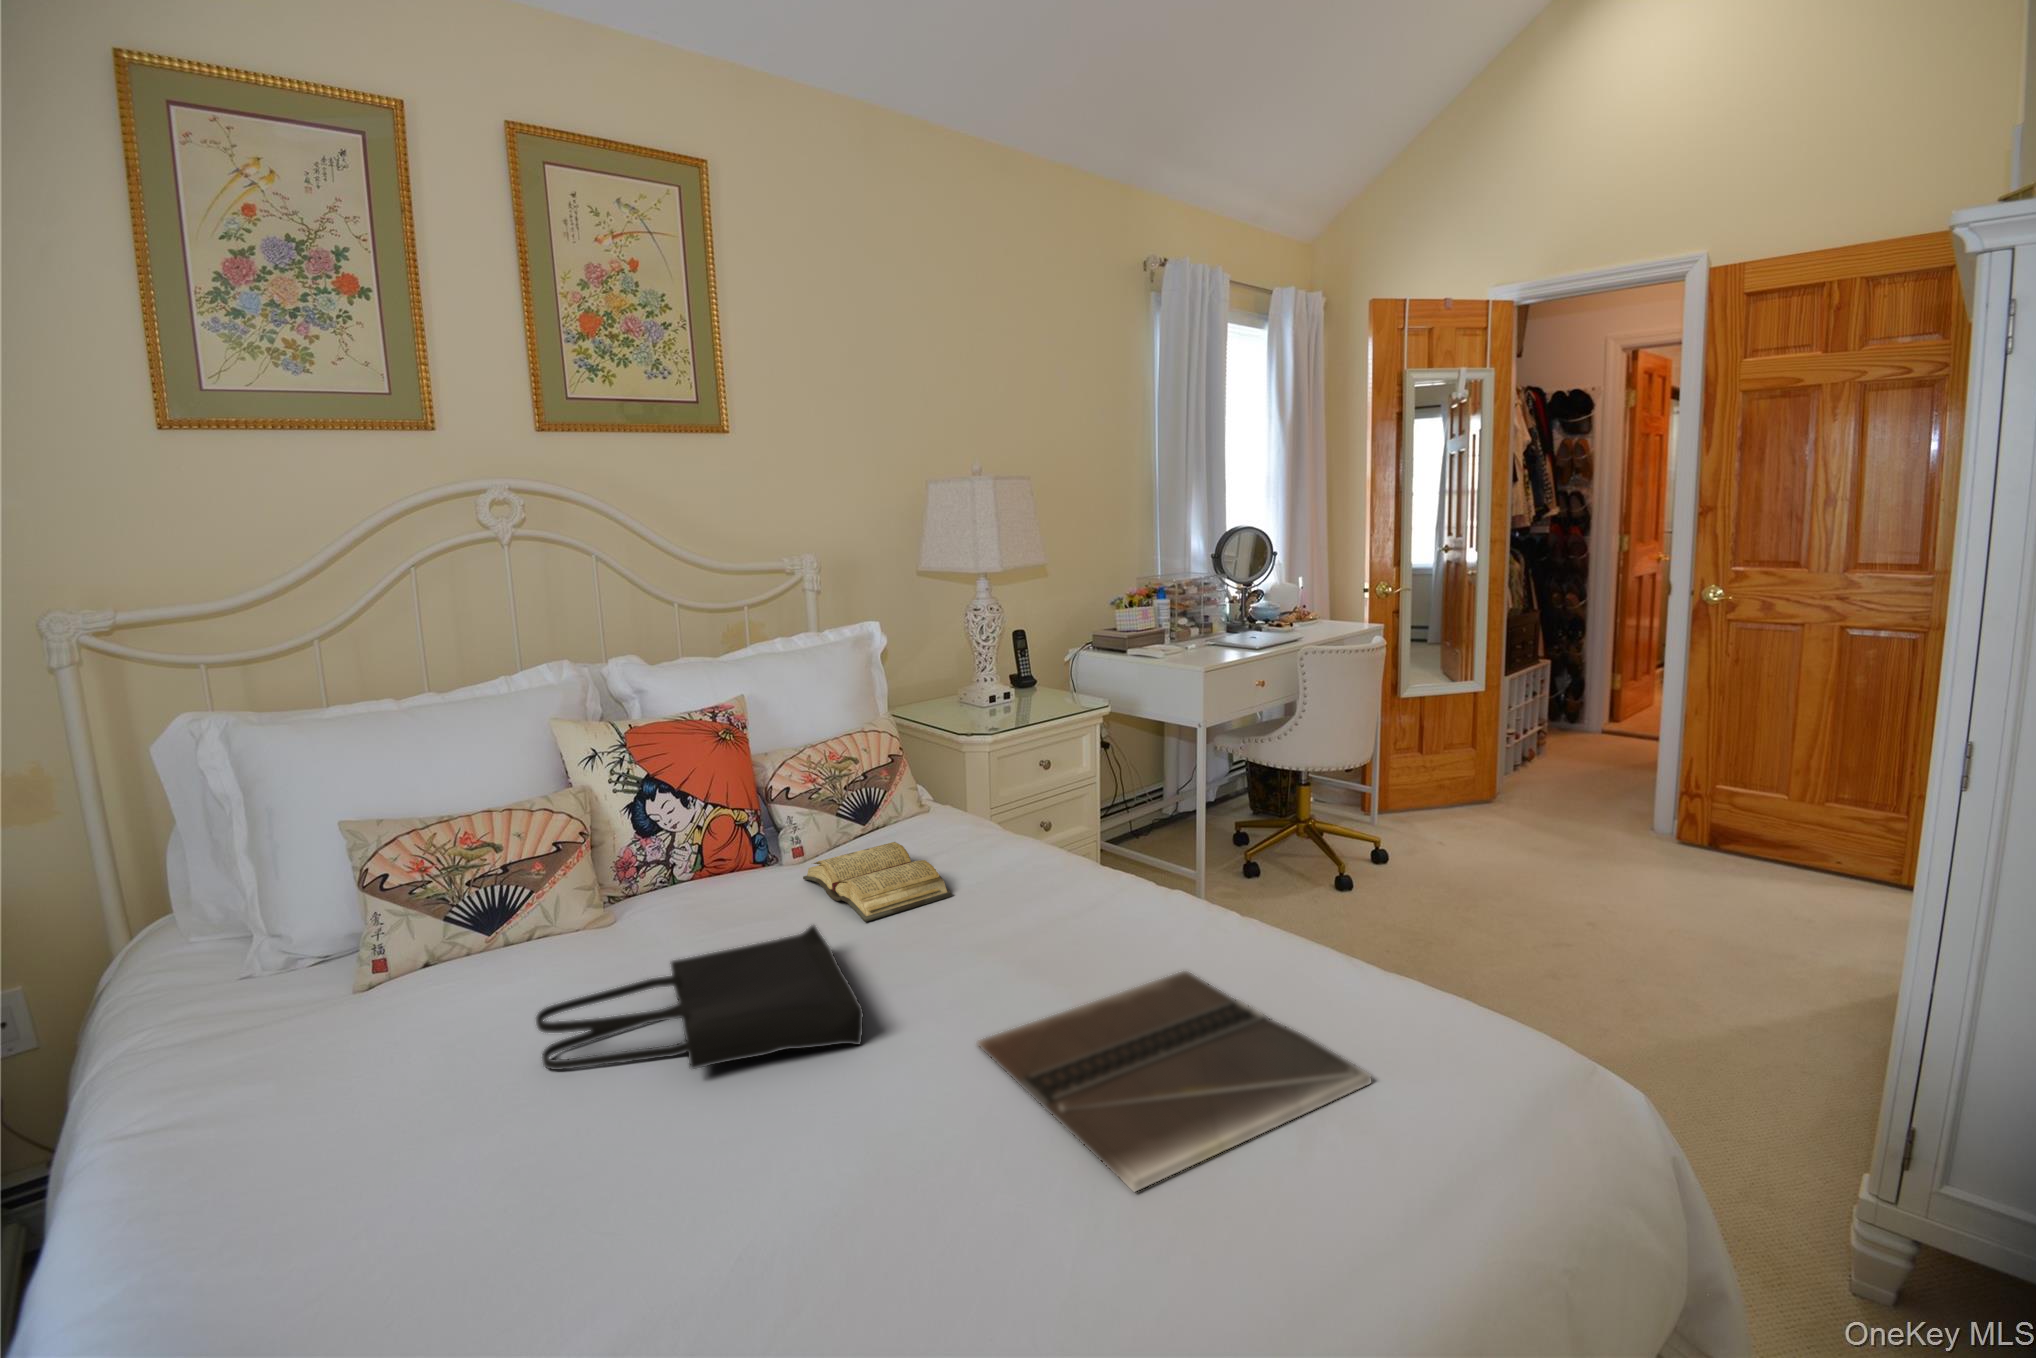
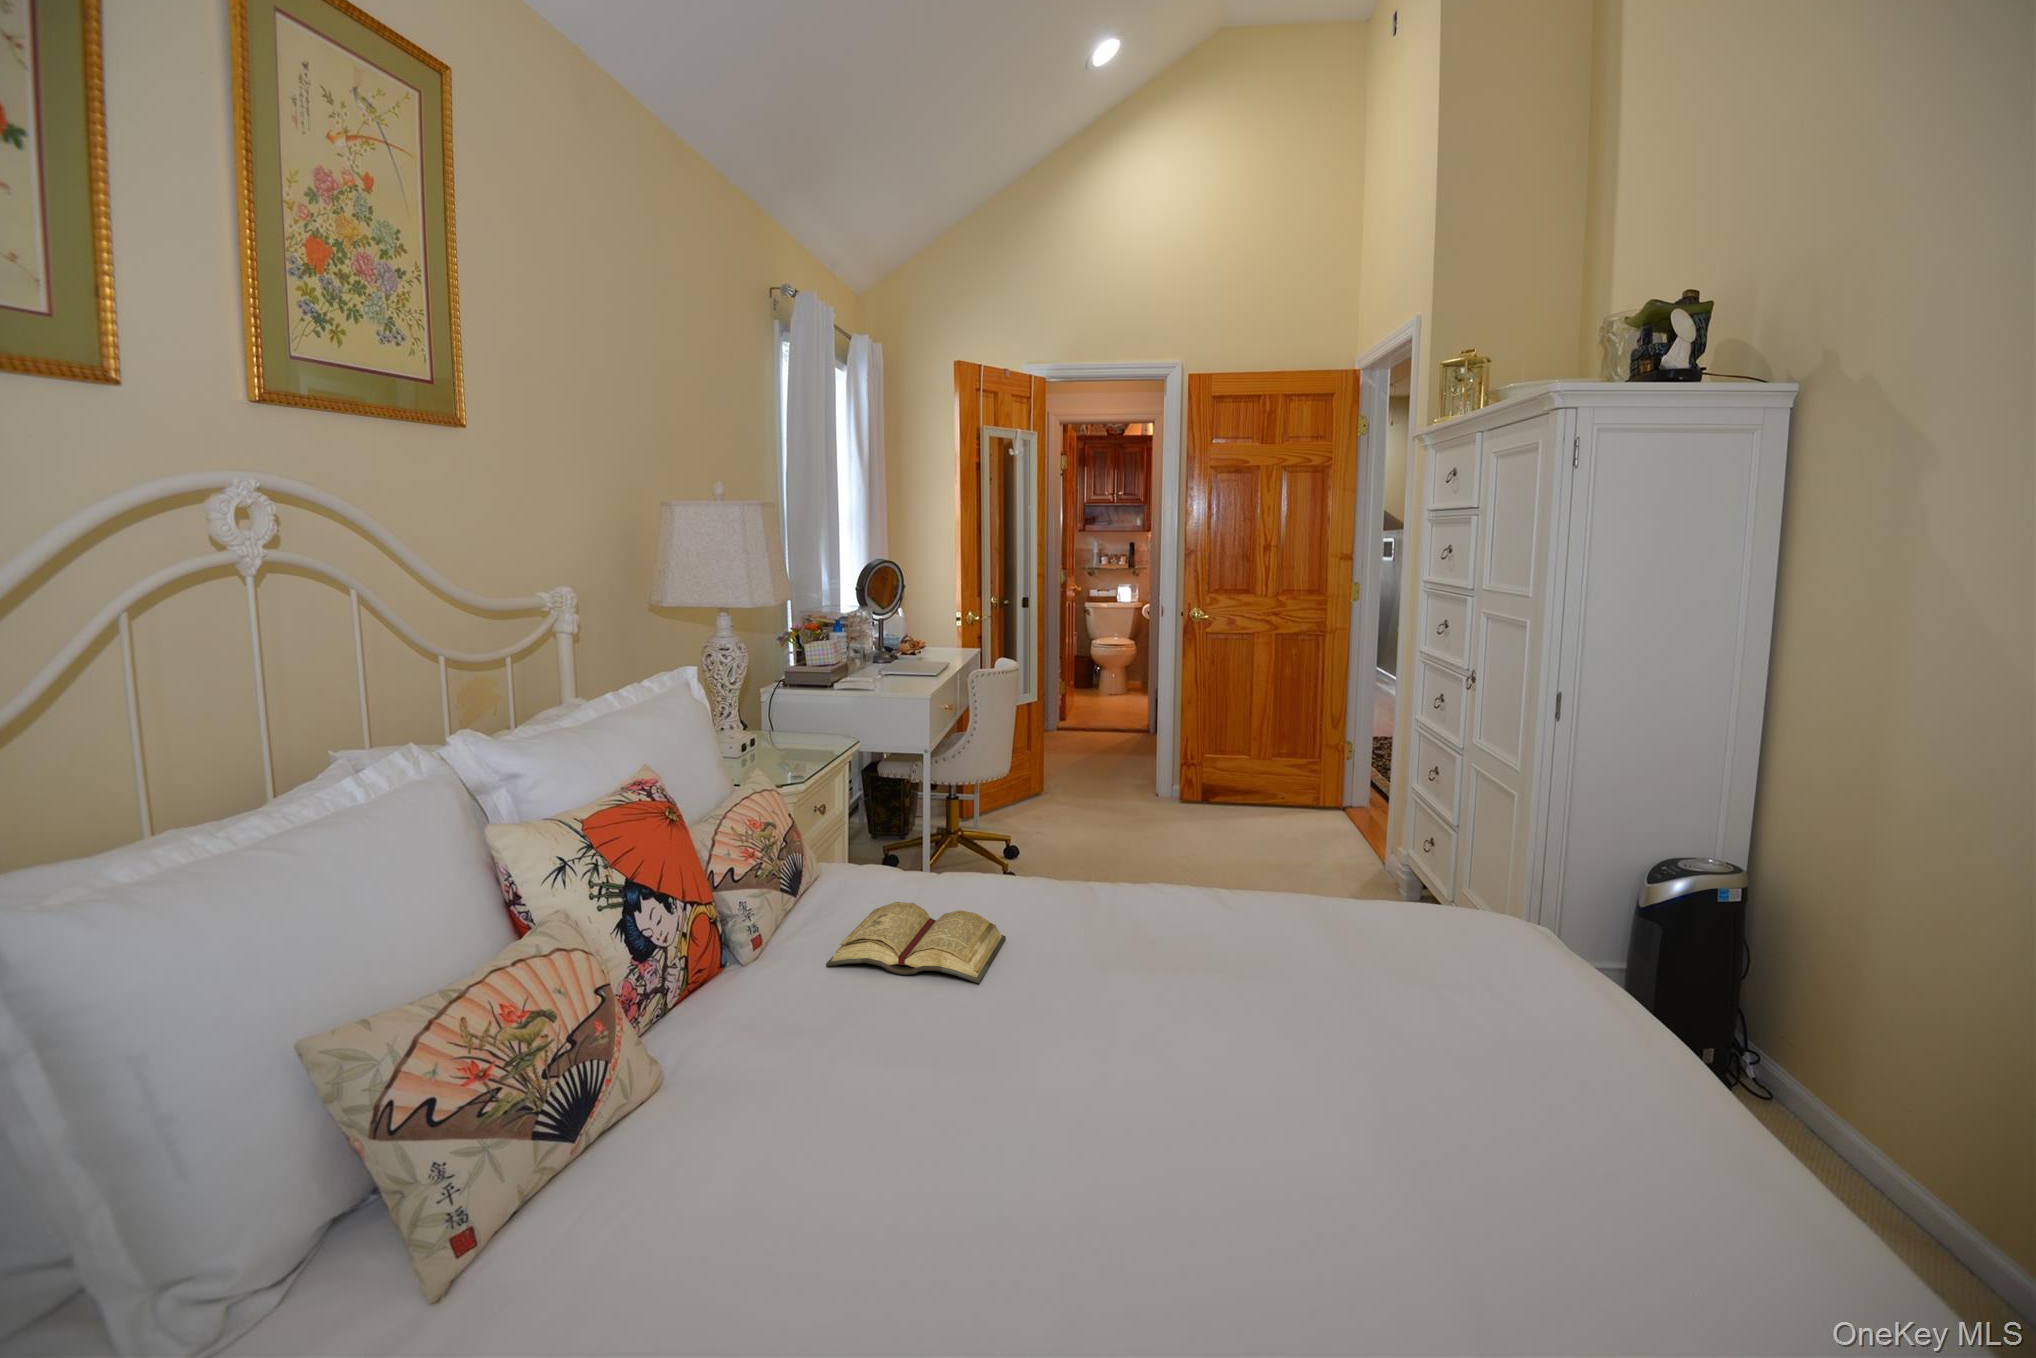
tote bag: present [536,925,864,1070] -> none [927,989,1202,1234]
laptop: present [977,971,1372,1191] -> none [1276,939,1557,1085]

